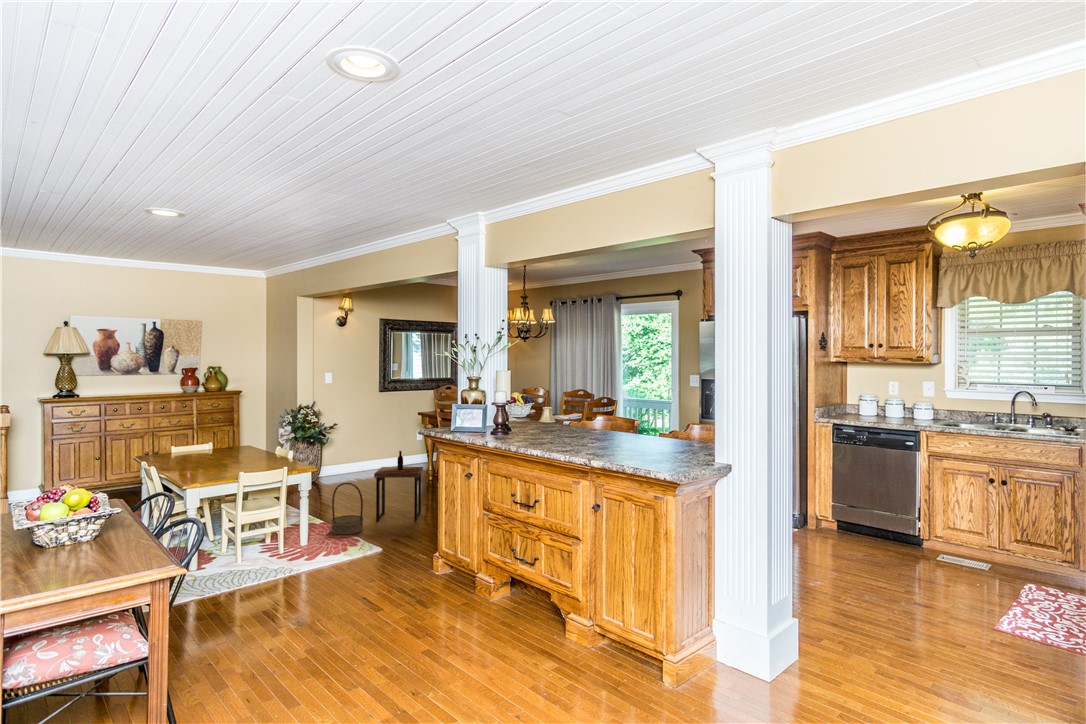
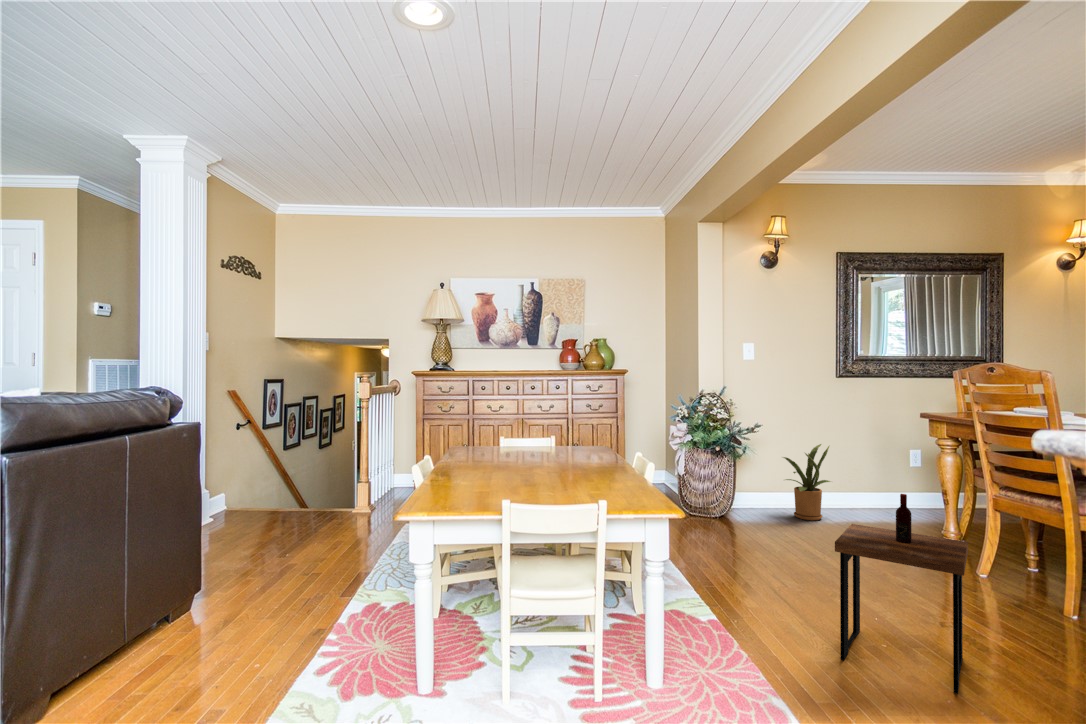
house plant: none [347,432,378,477] -> present [783,444,830,520]
basket: present [331,483,363,535] -> none [729,555,807,690]

